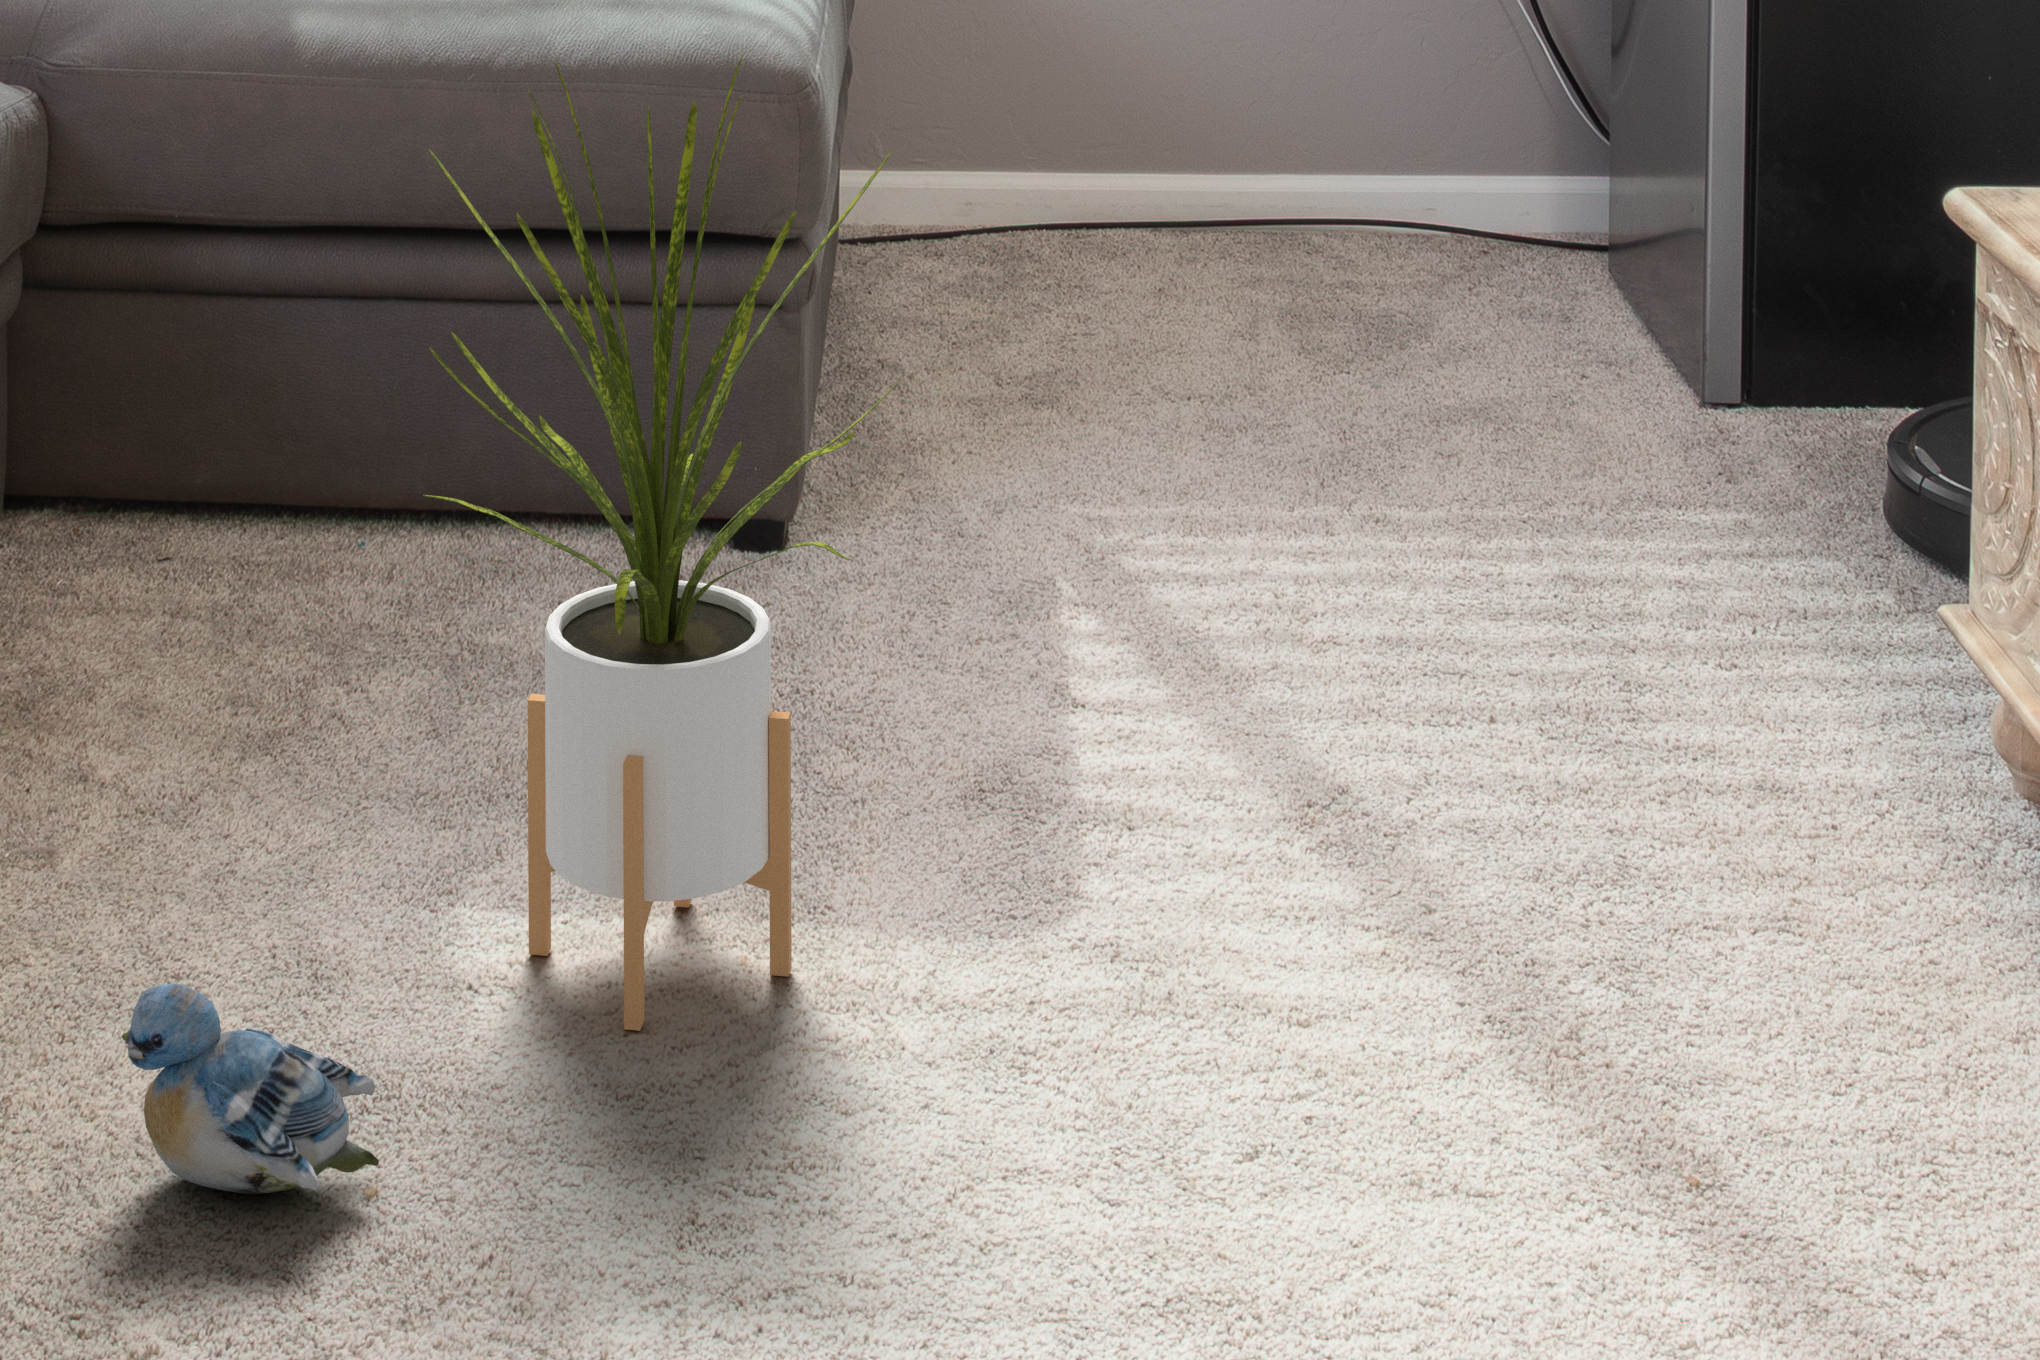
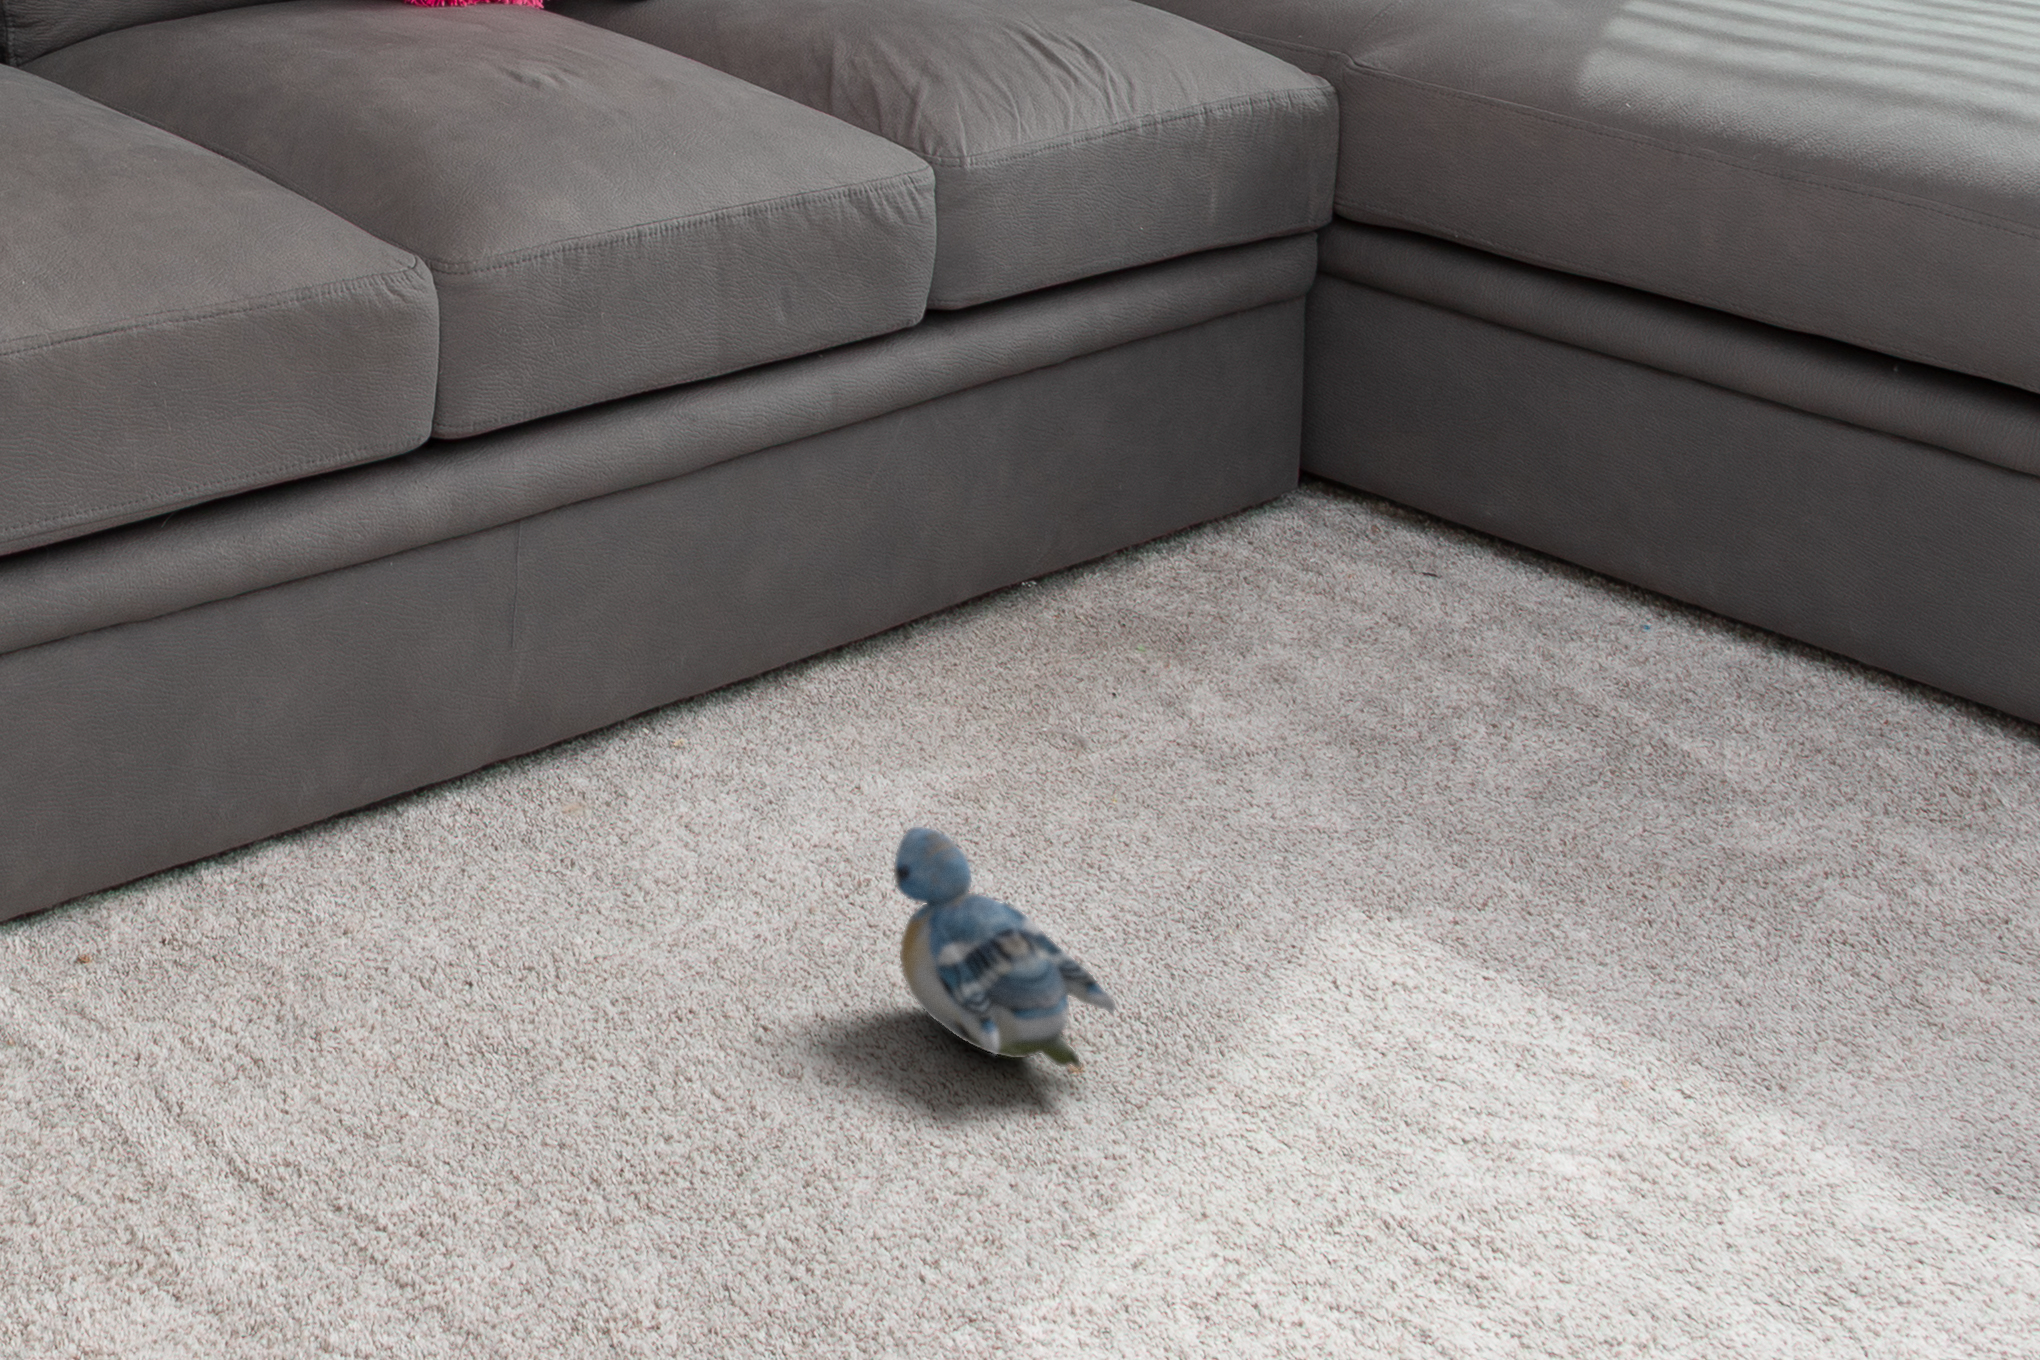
house plant: present [423,56,901,1031] -> none [1251,82,1852,1134]

